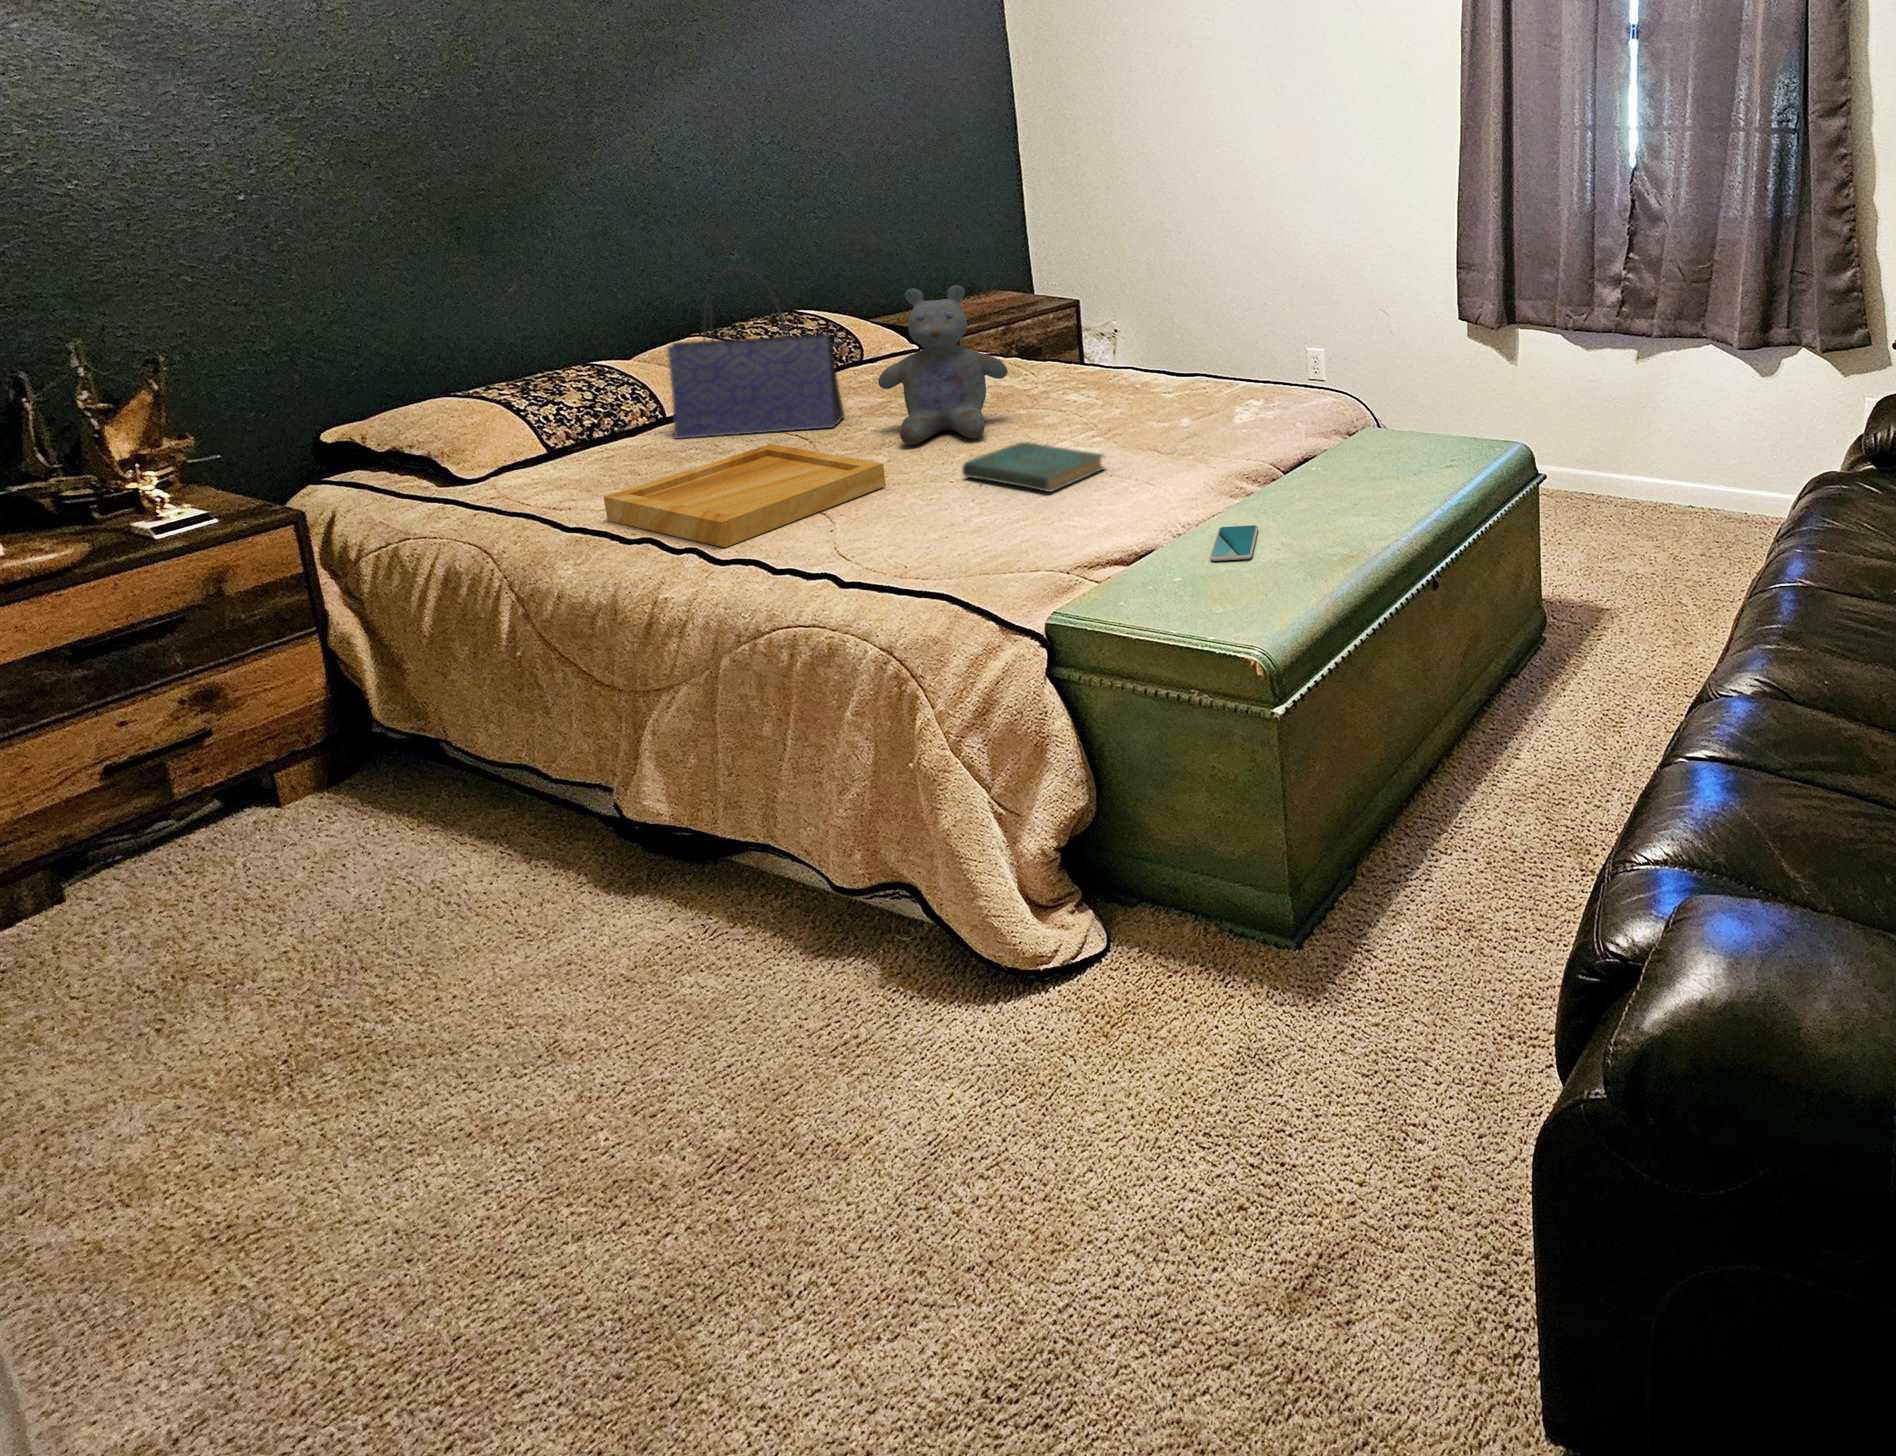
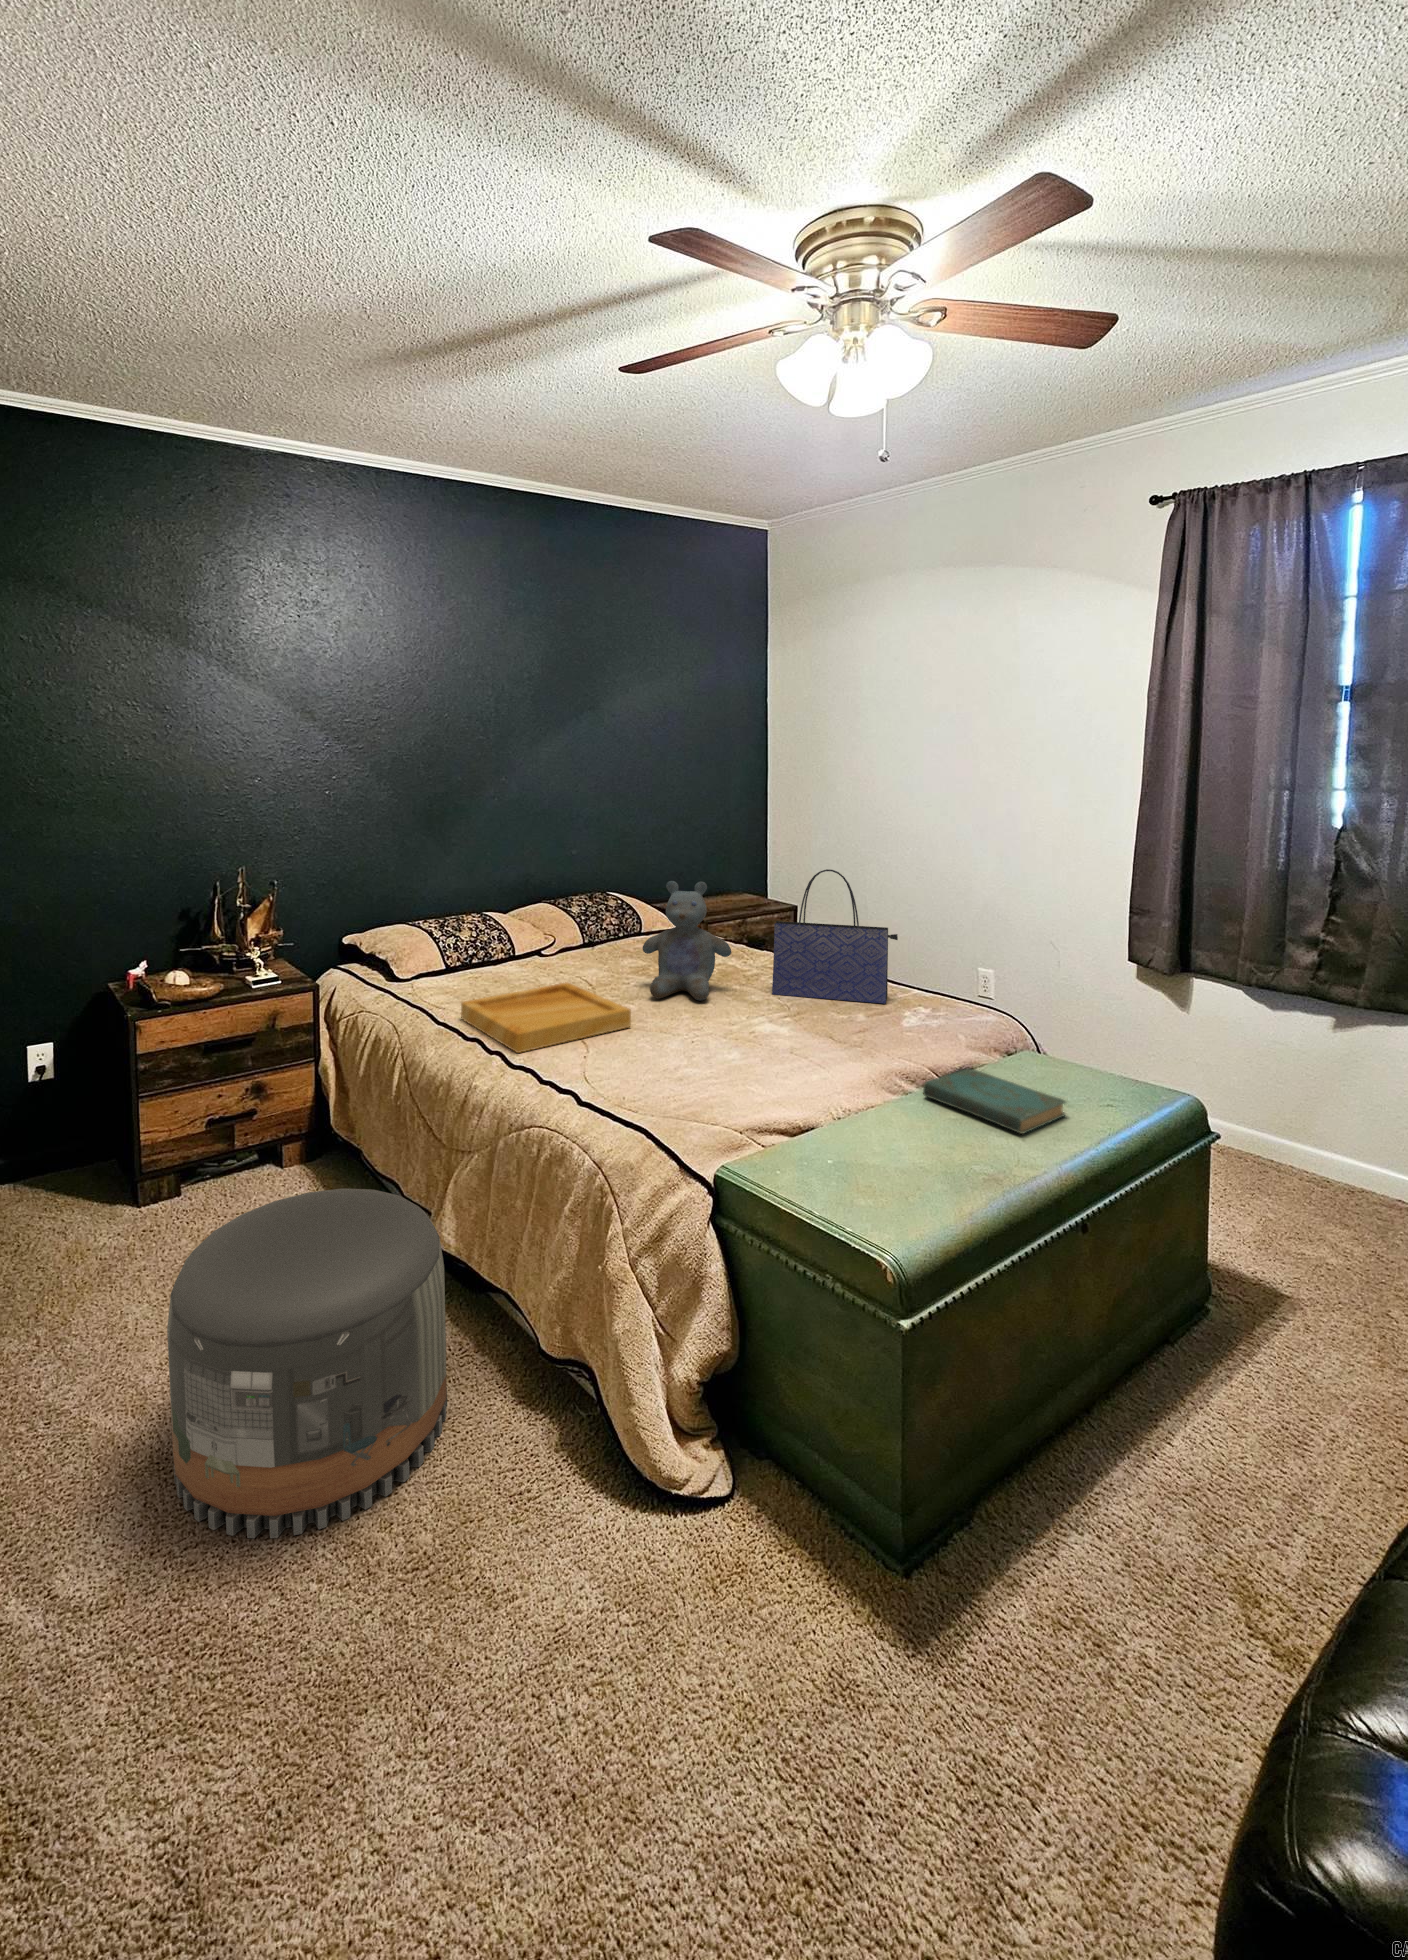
tote bag: present [667,269,845,439] -> present [772,869,898,1004]
book: present [962,442,1105,492] -> present [923,1069,1066,1134]
smartphone: present [1210,525,1258,561] -> none [861,1117,910,1153]
pouf: none [214,765,712,1254] -> present [167,1188,447,1538]

